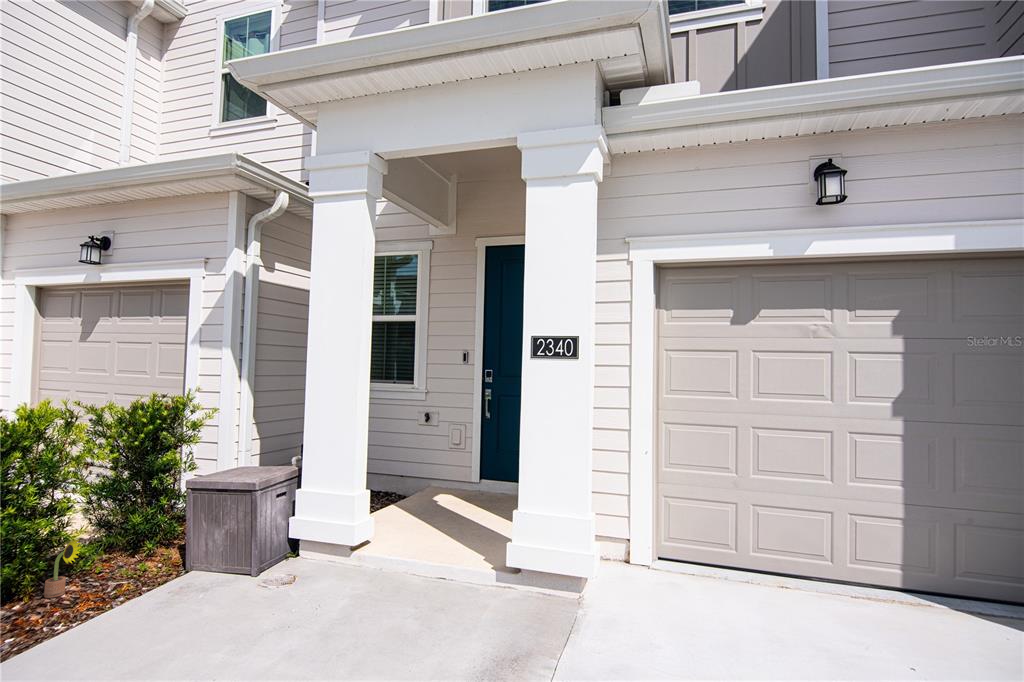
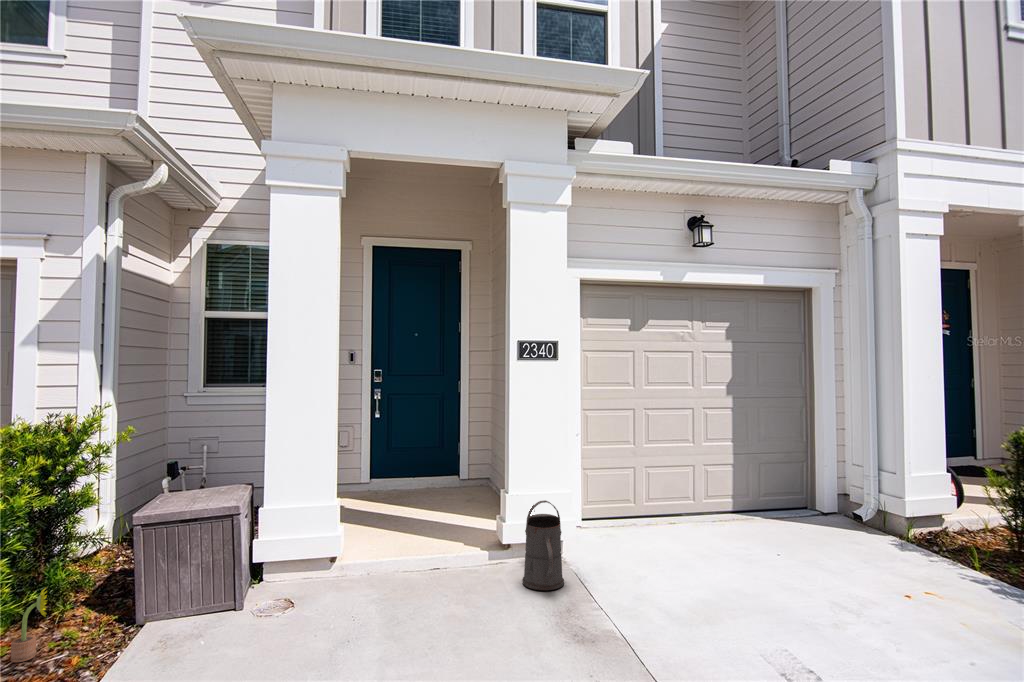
watering can: none [488,527,542,649] -> present [522,500,564,590]

